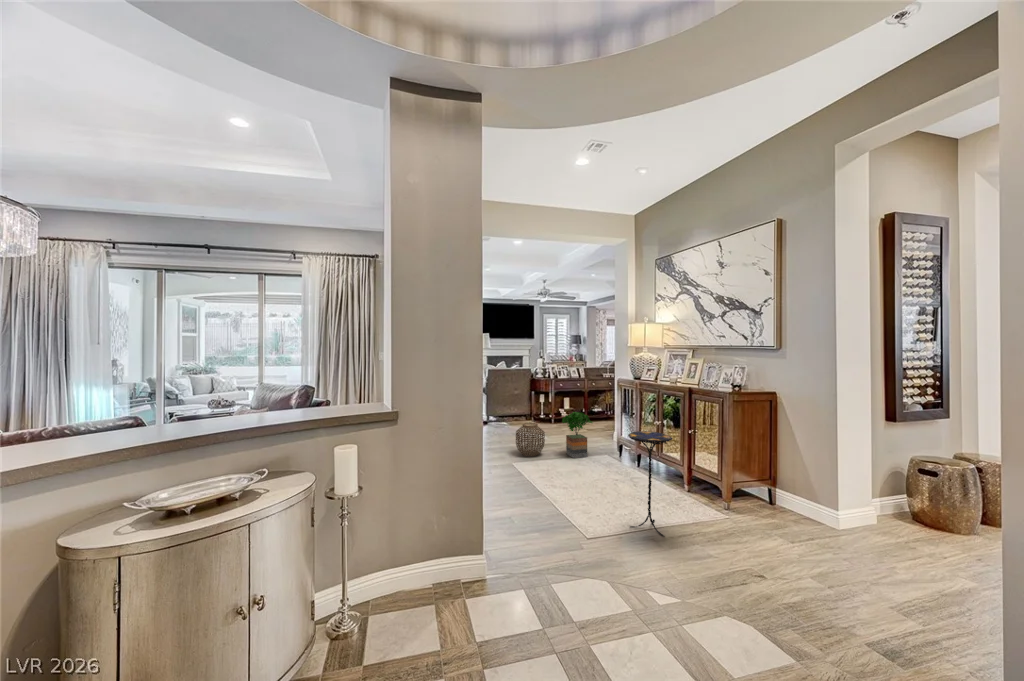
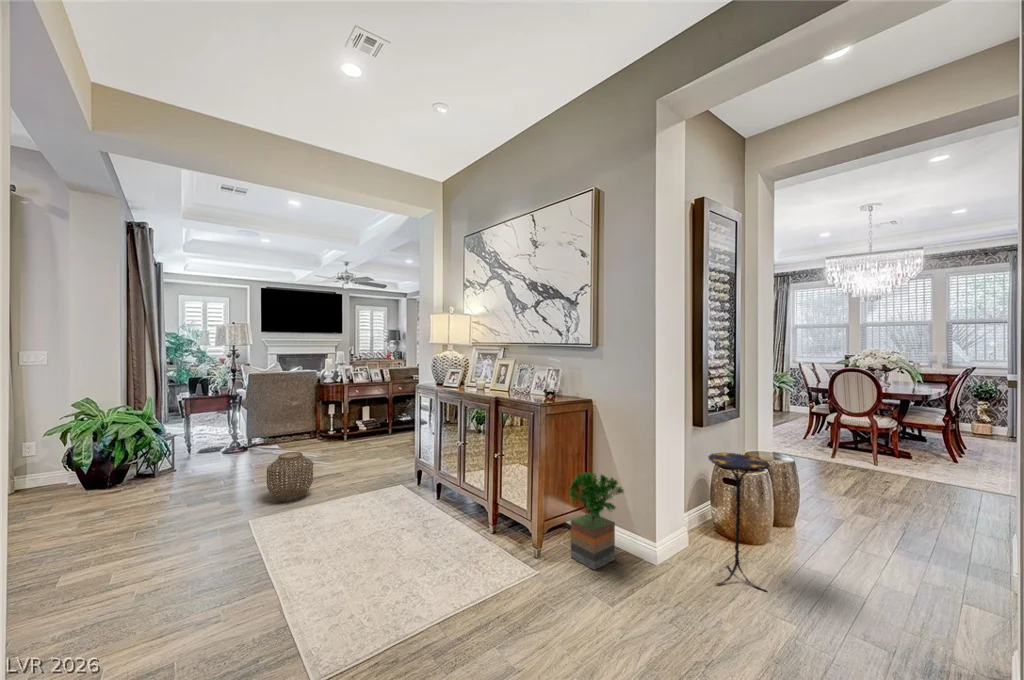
potted tree: present [563,412,593,458] -> present [569,472,624,570]
side table: present [628,431,672,535] -> present [708,453,770,589]

